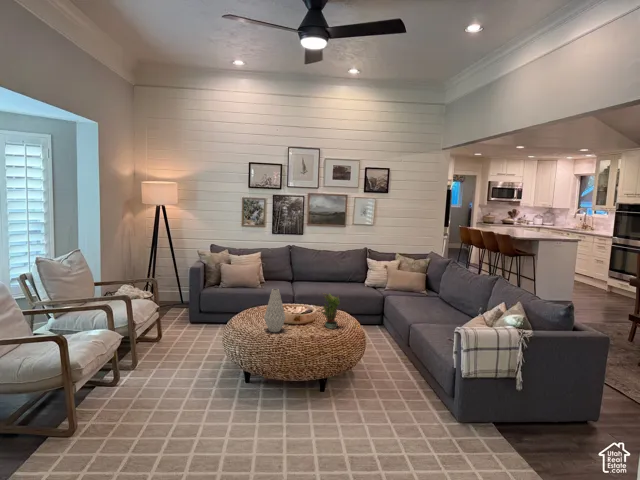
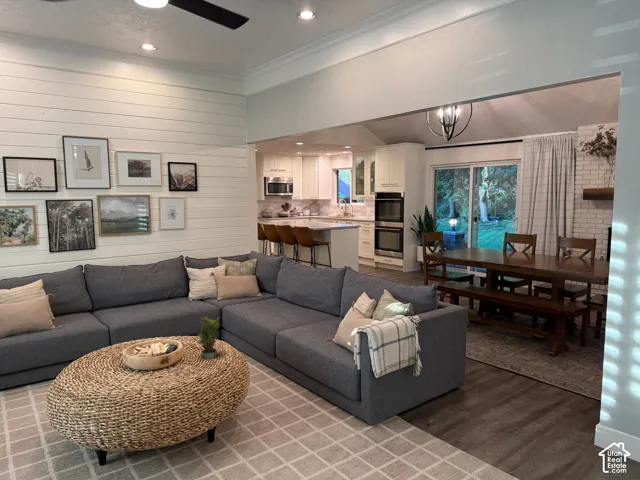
vase: present [264,289,286,332] -> none [130,325,160,382]

